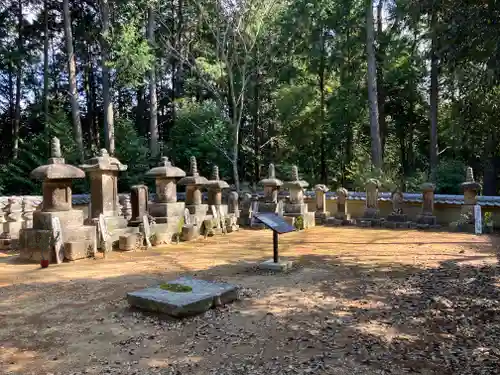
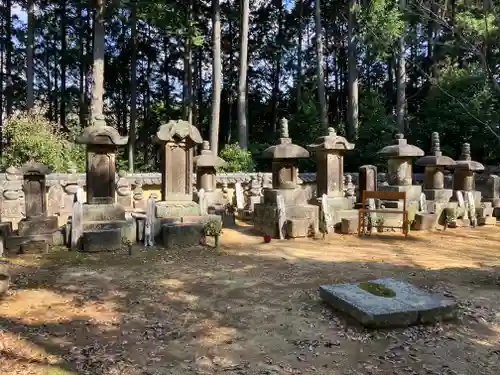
bench: none [135,207,180,251] -> present [358,190,408,238]

